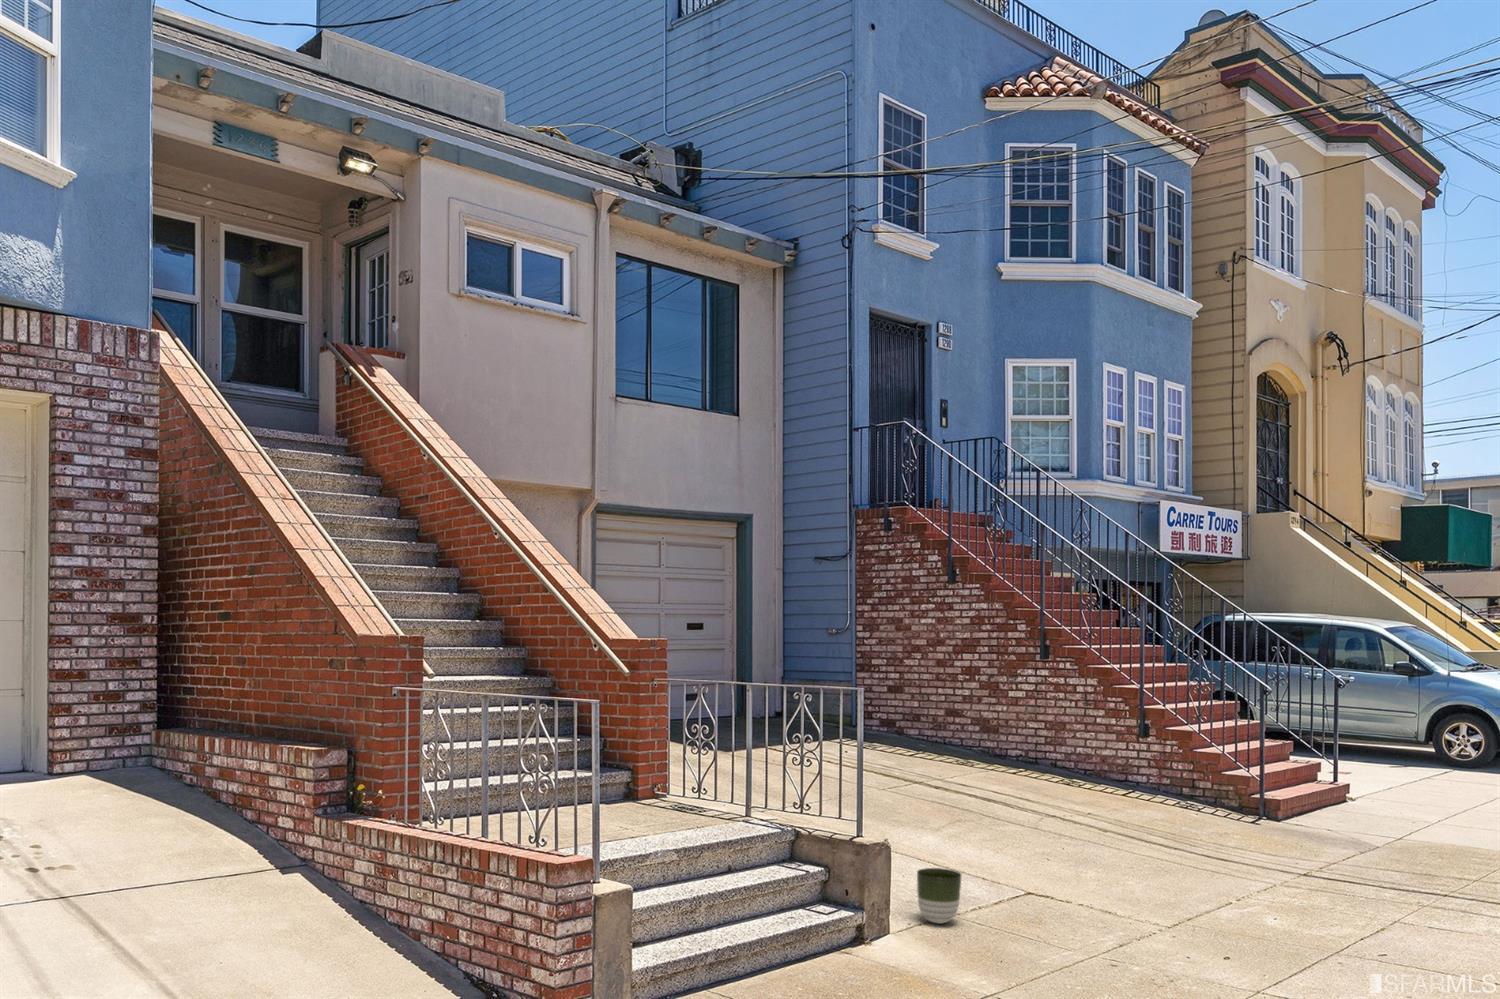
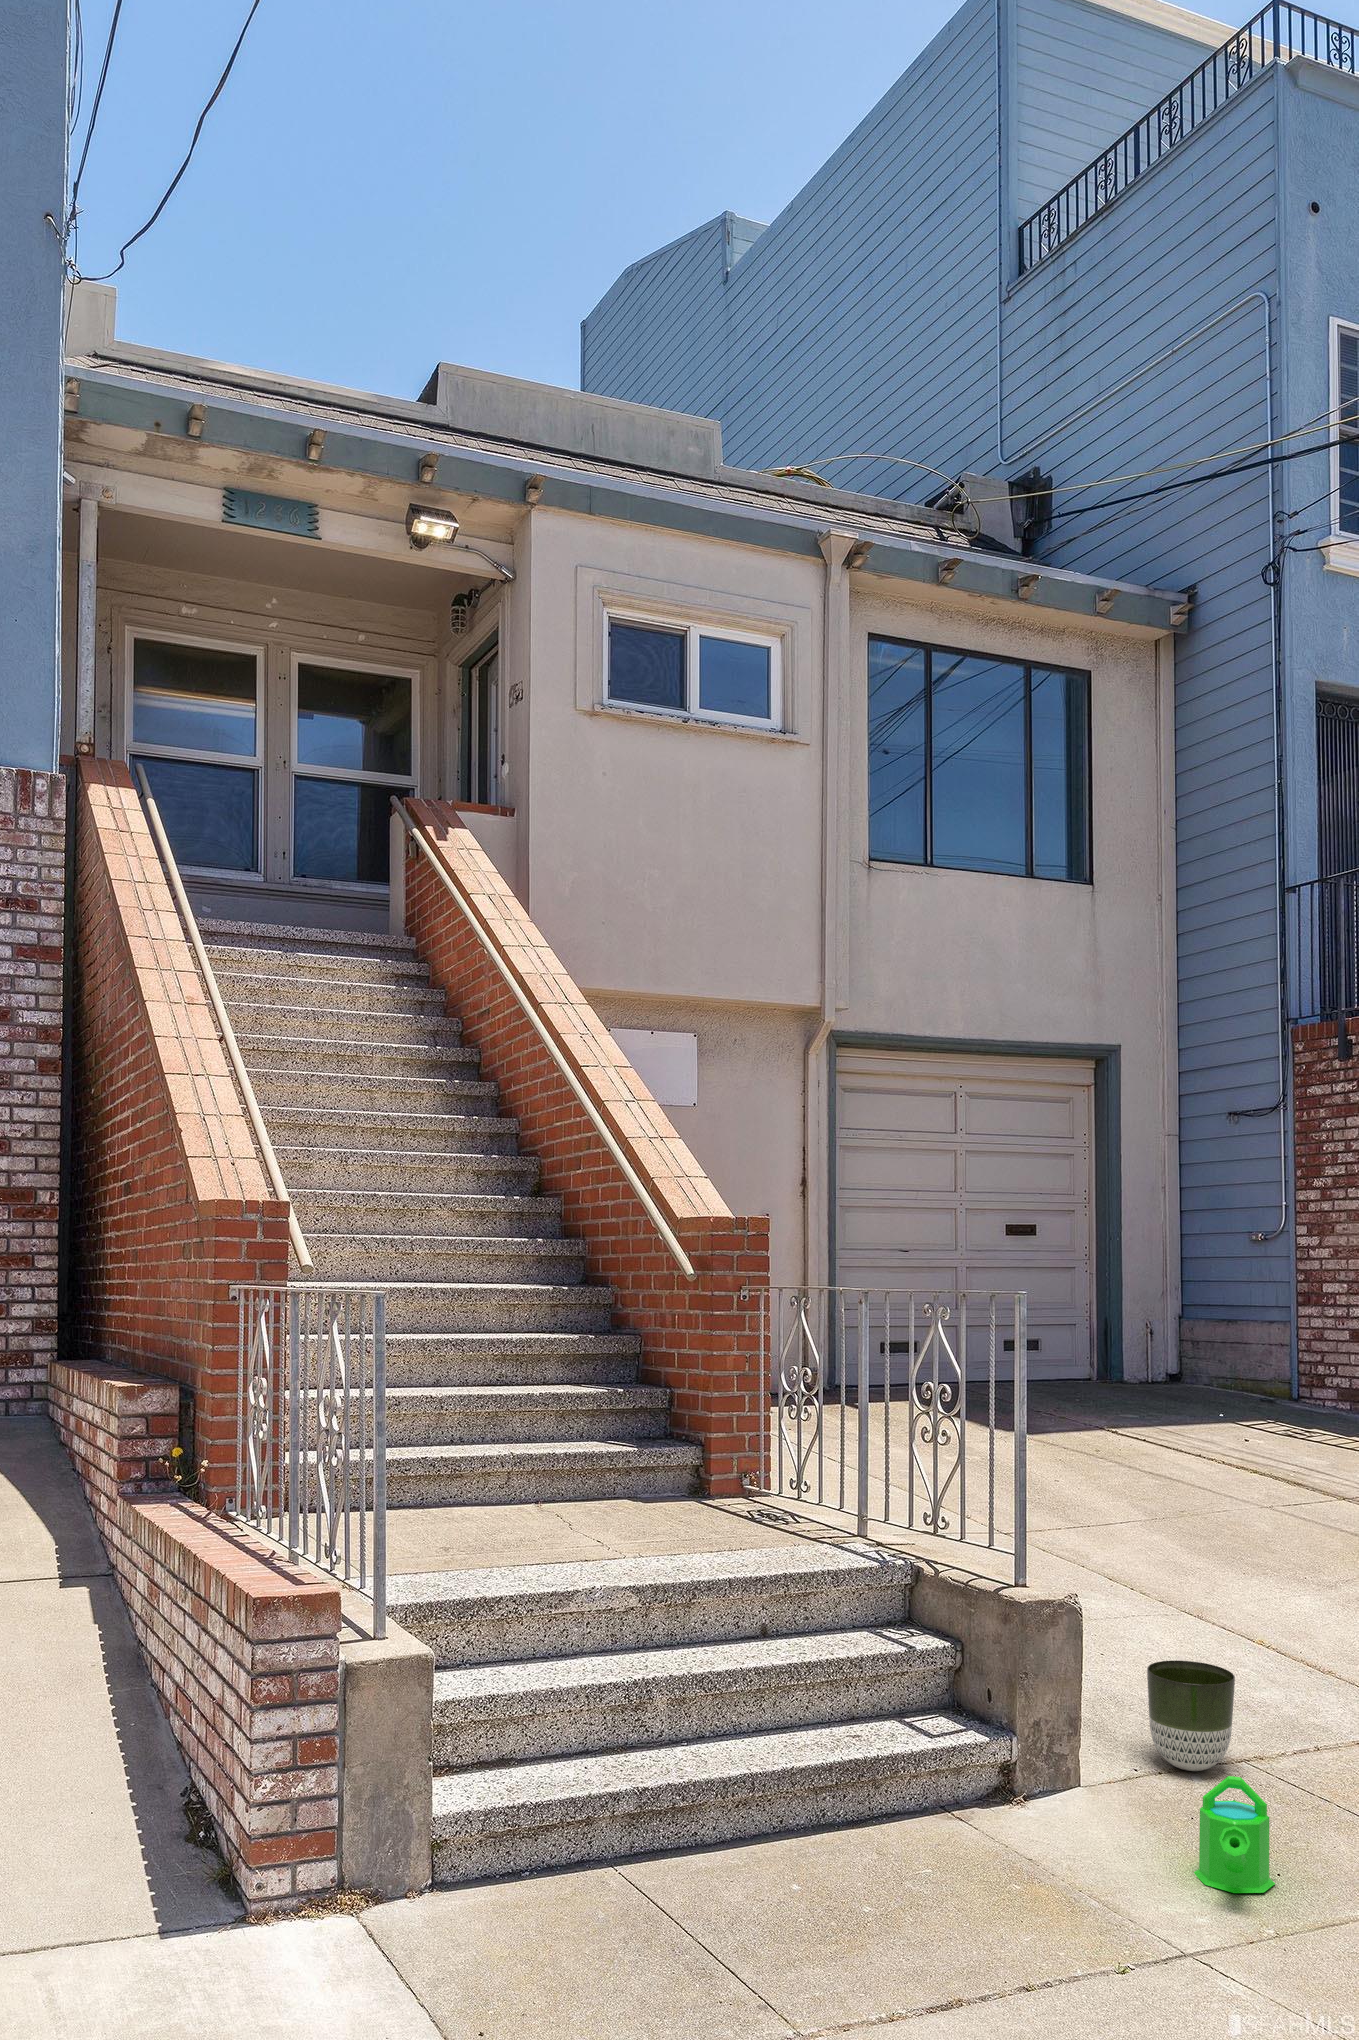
watering can: none [974,918,1012,974] -> present [1194,1776,1275,1893]

